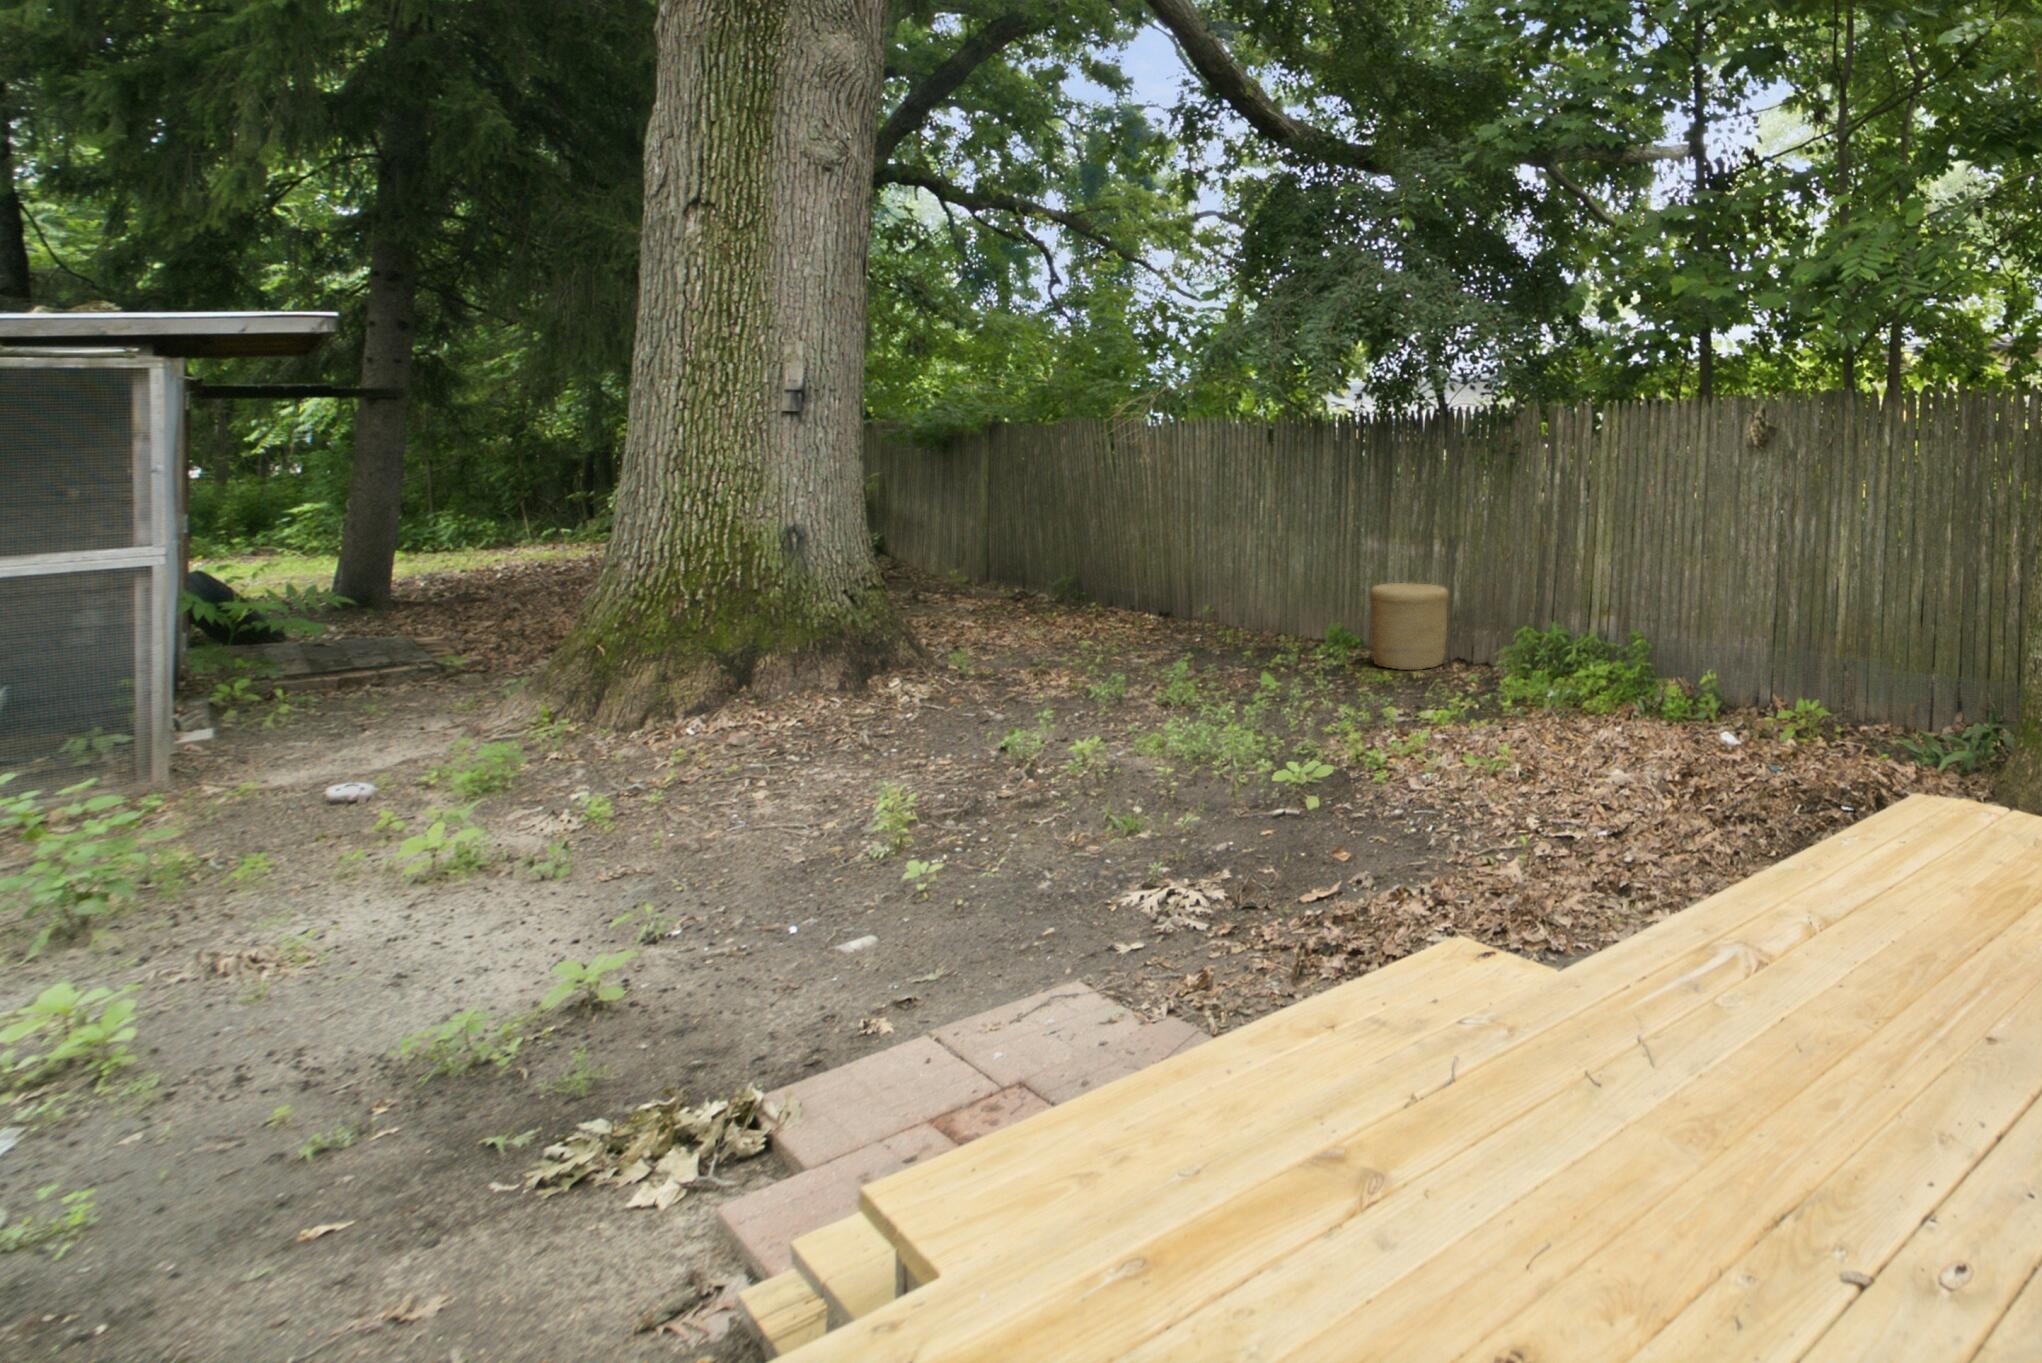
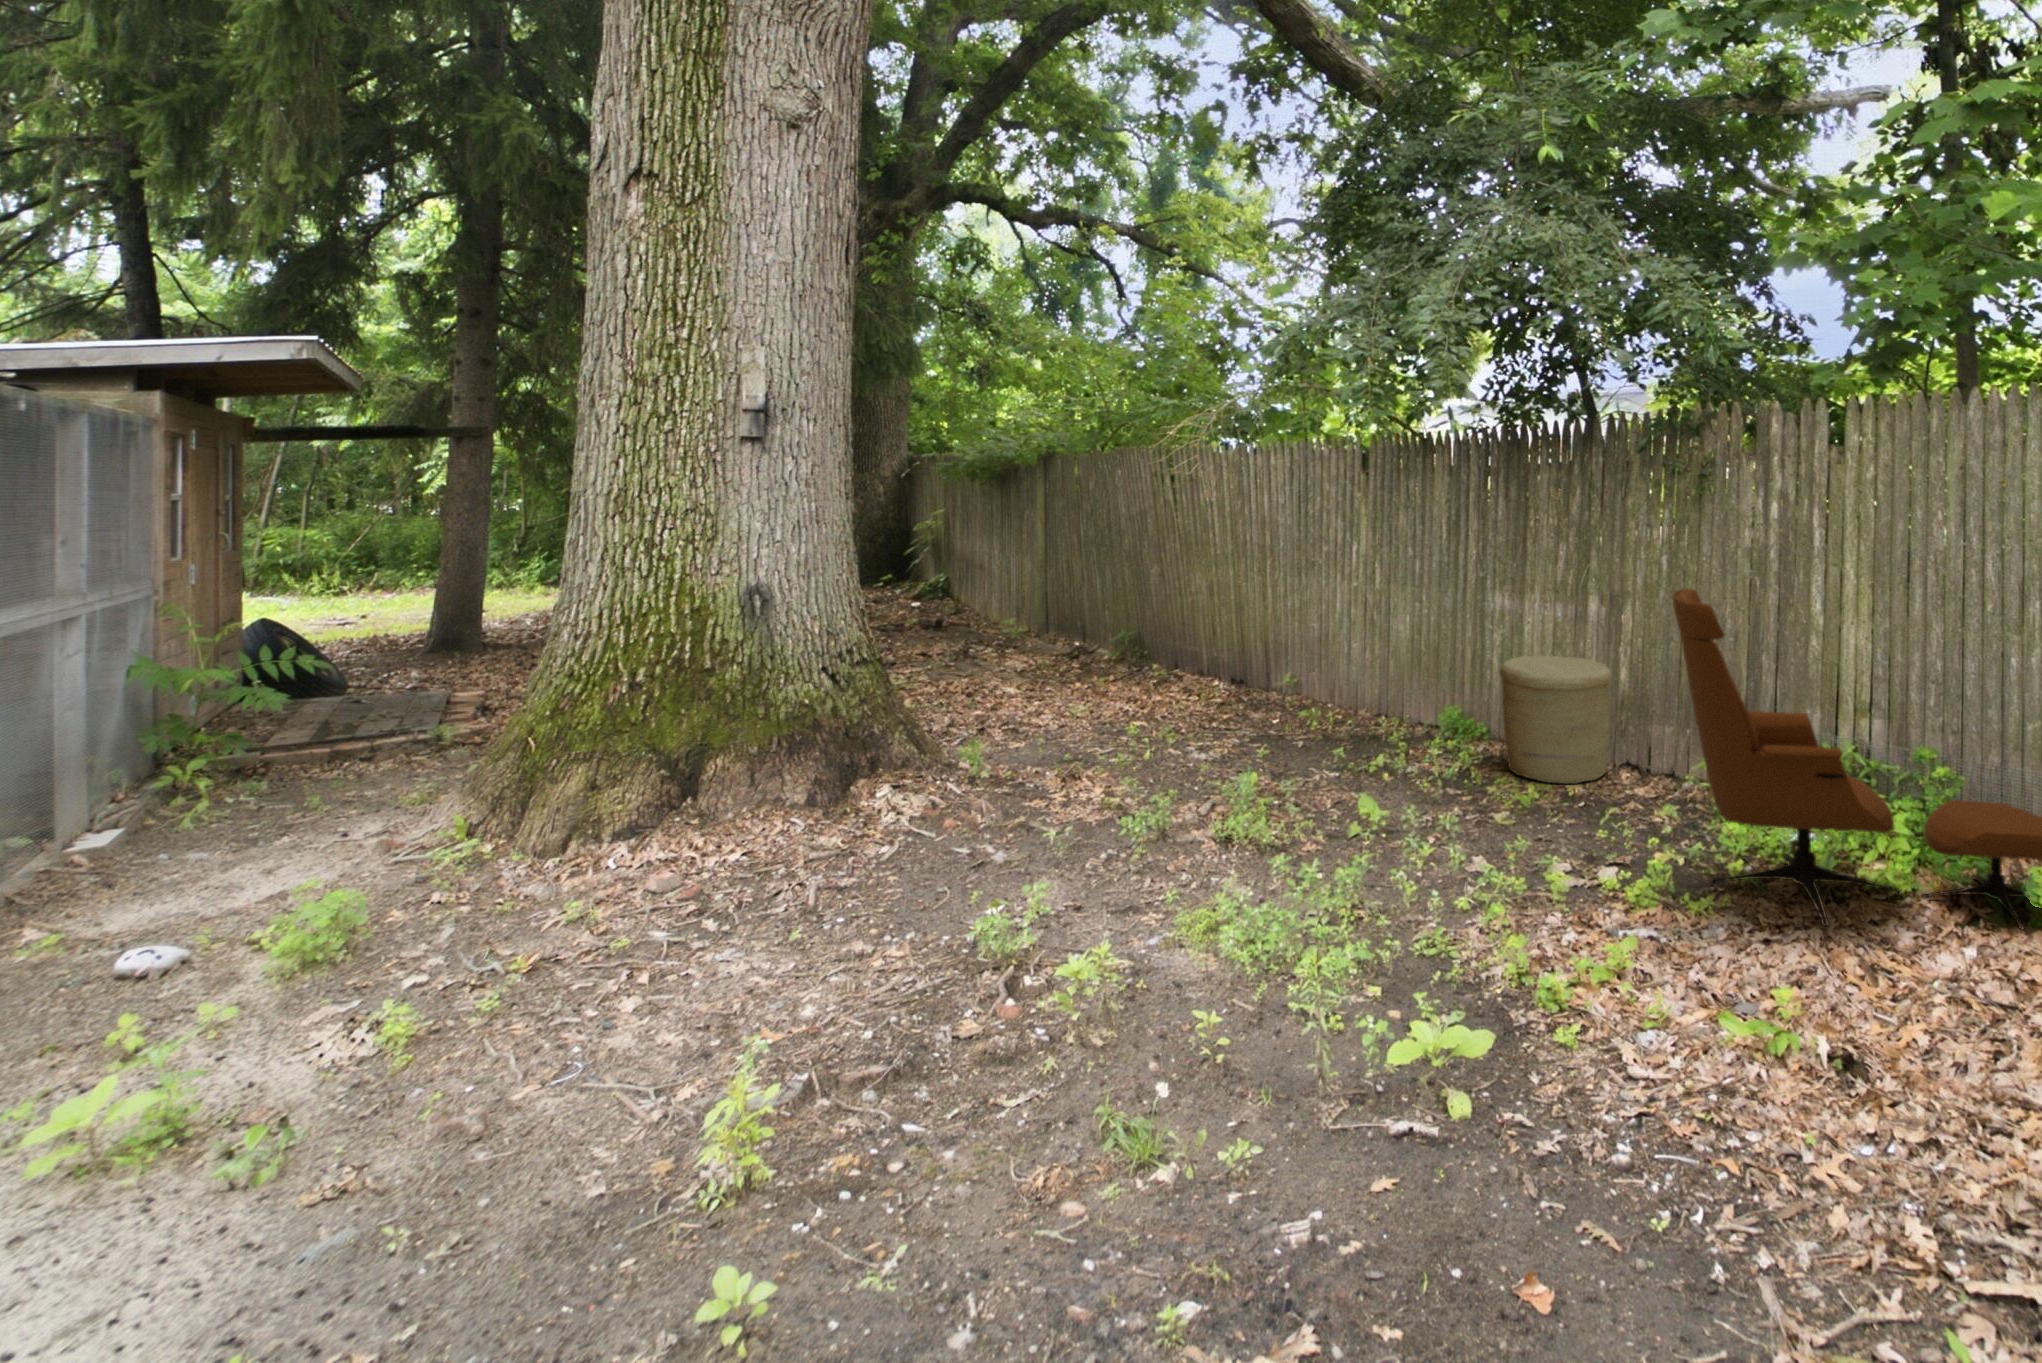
lounge chair: none [1478,519,1712,724] -> present [1672,589,2042,929]

